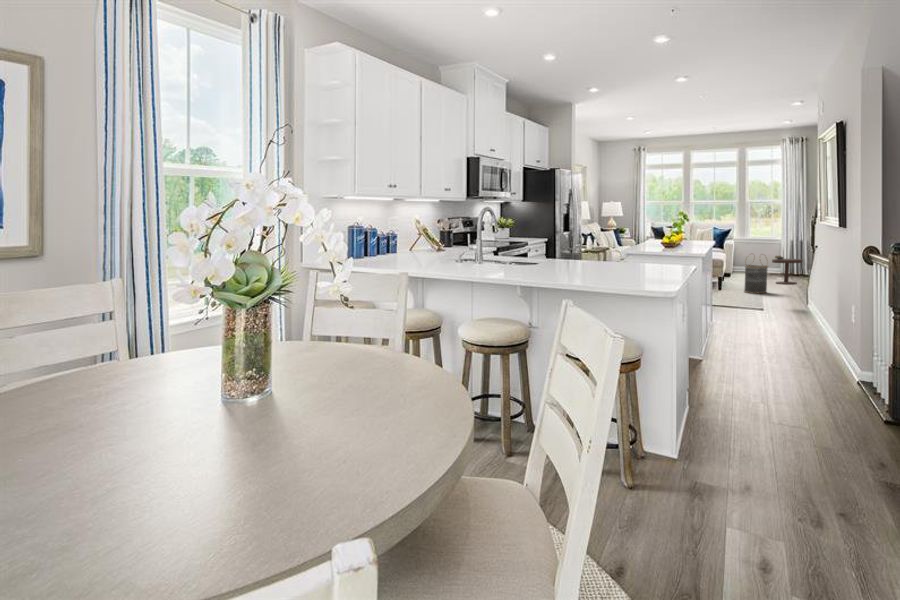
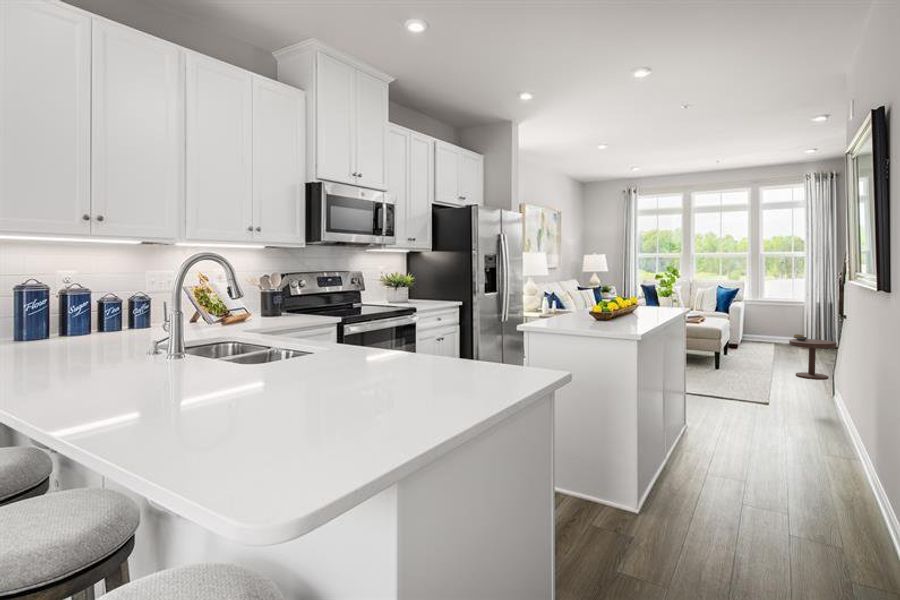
basket: present [744,265,768,293] -> none [752,324,786,379]

